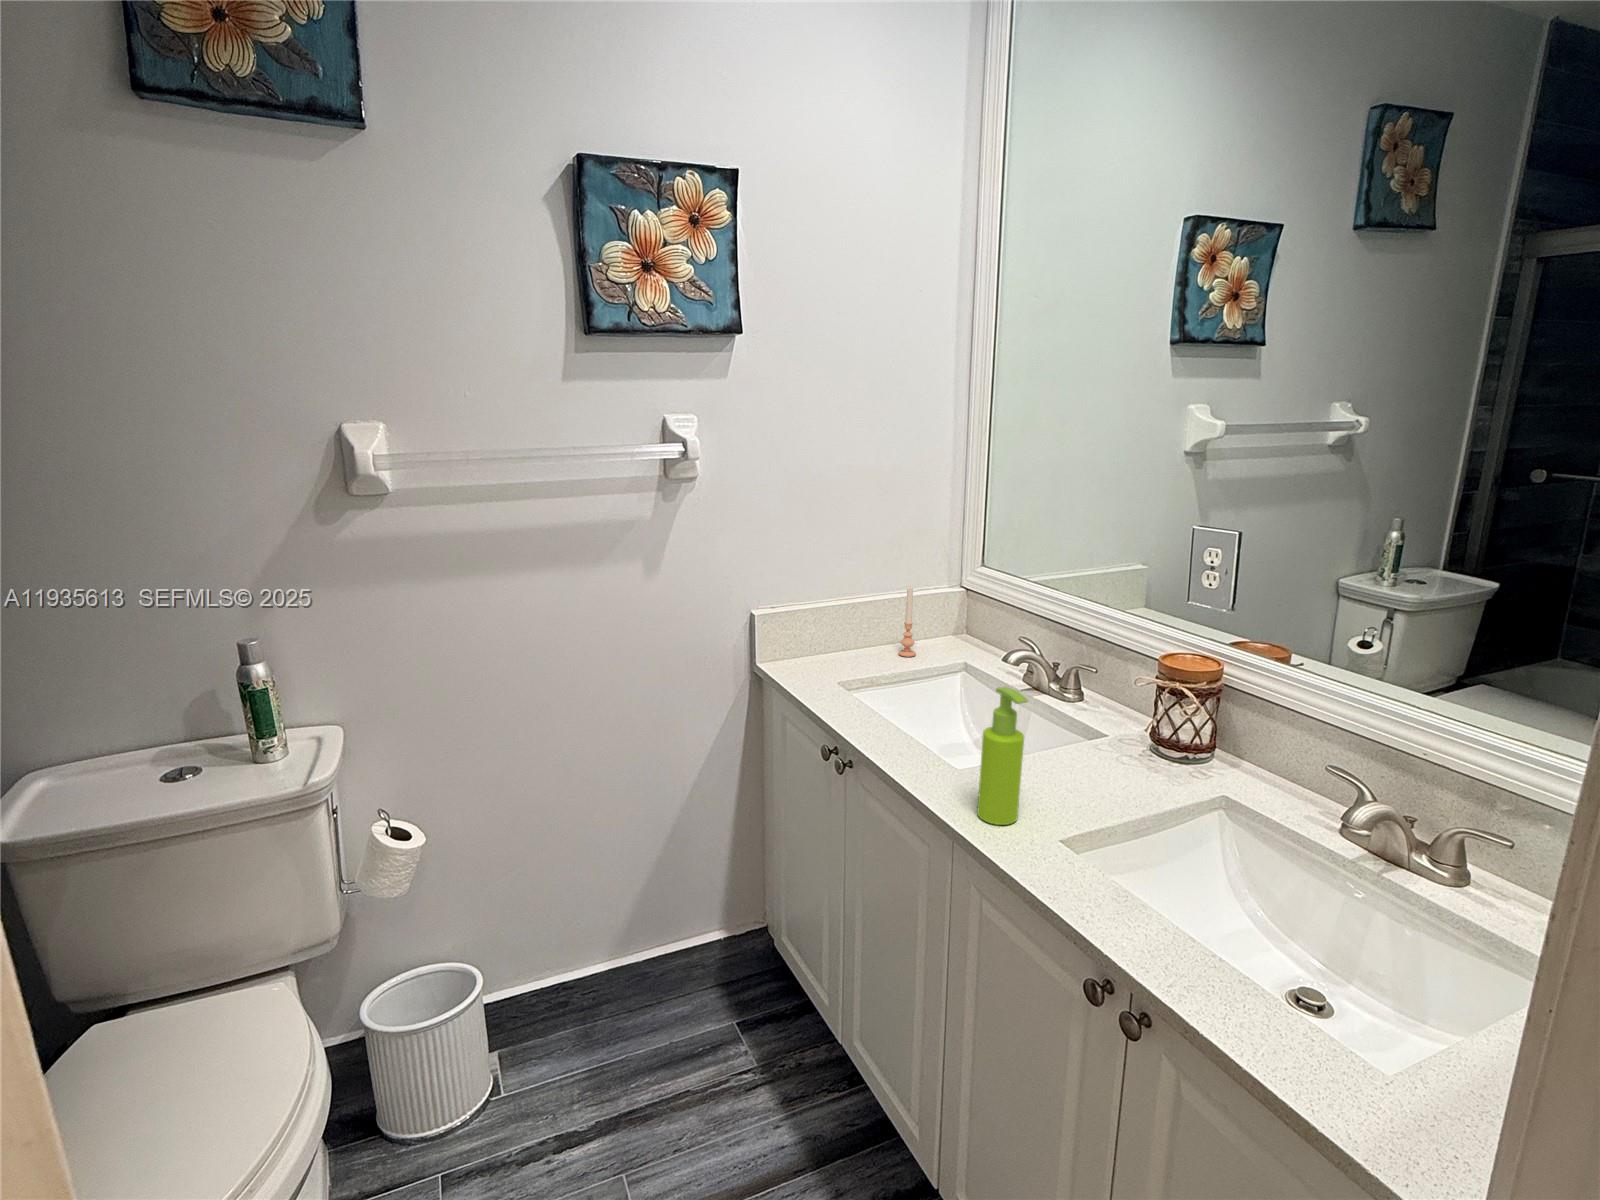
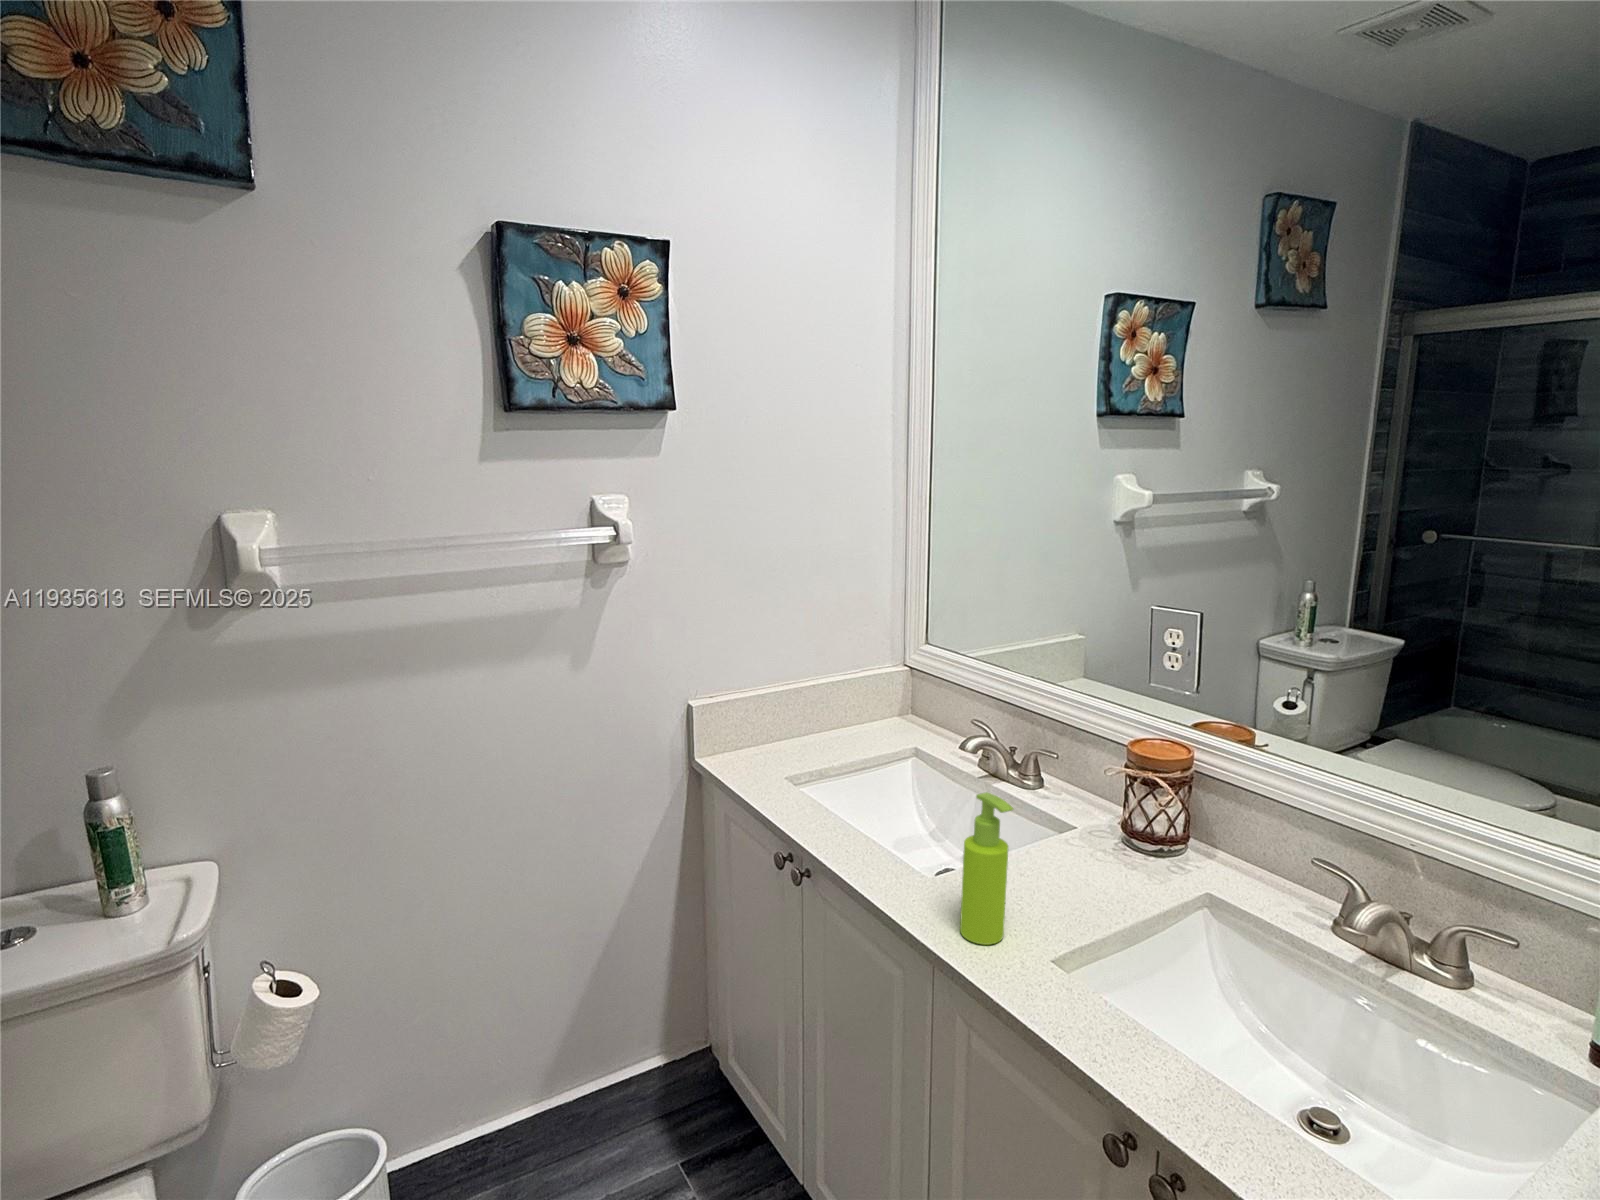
candle: present [898,587,916,657] -> none [844,669,862,743]

